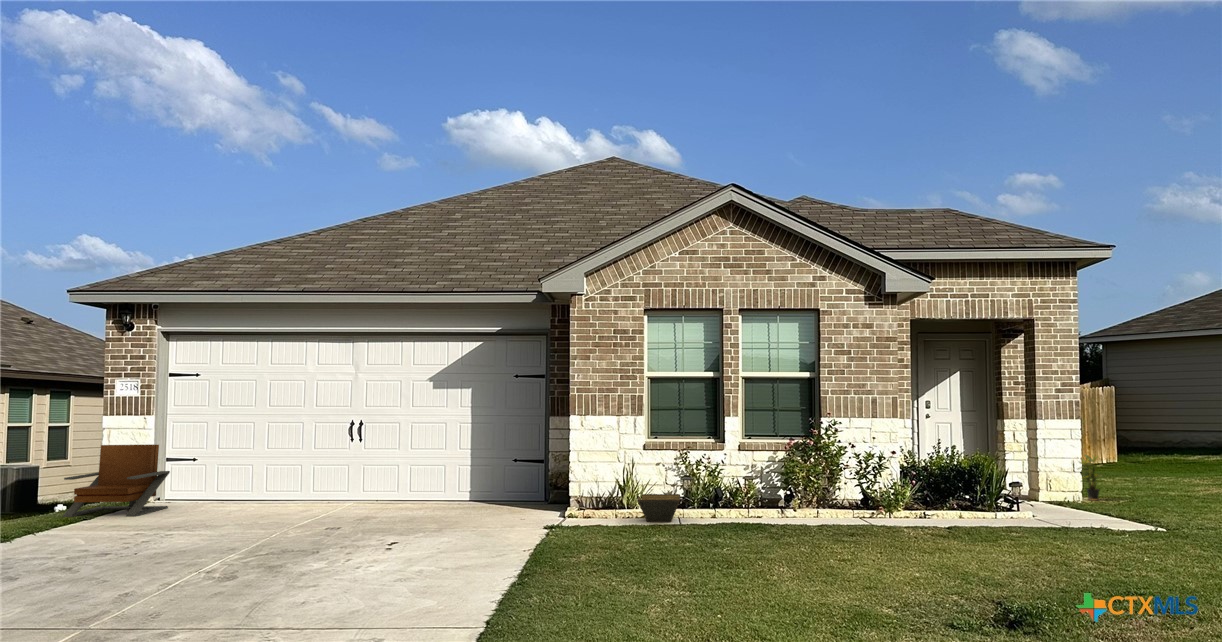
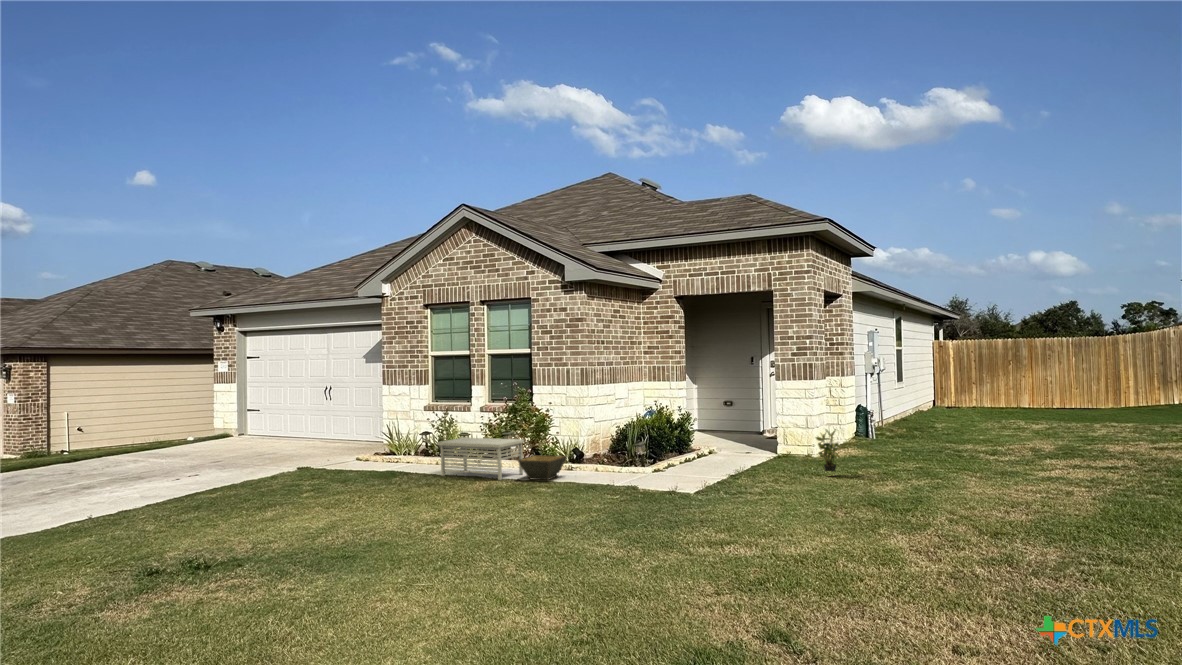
lounge chair: present [63,445,170,517] -> none [180,403,240,447]
storage bench: none [724,476,827,525] -> present [437,438,524,480]
basket: present [637,494,680,522] -> present [518,455,567,480]

